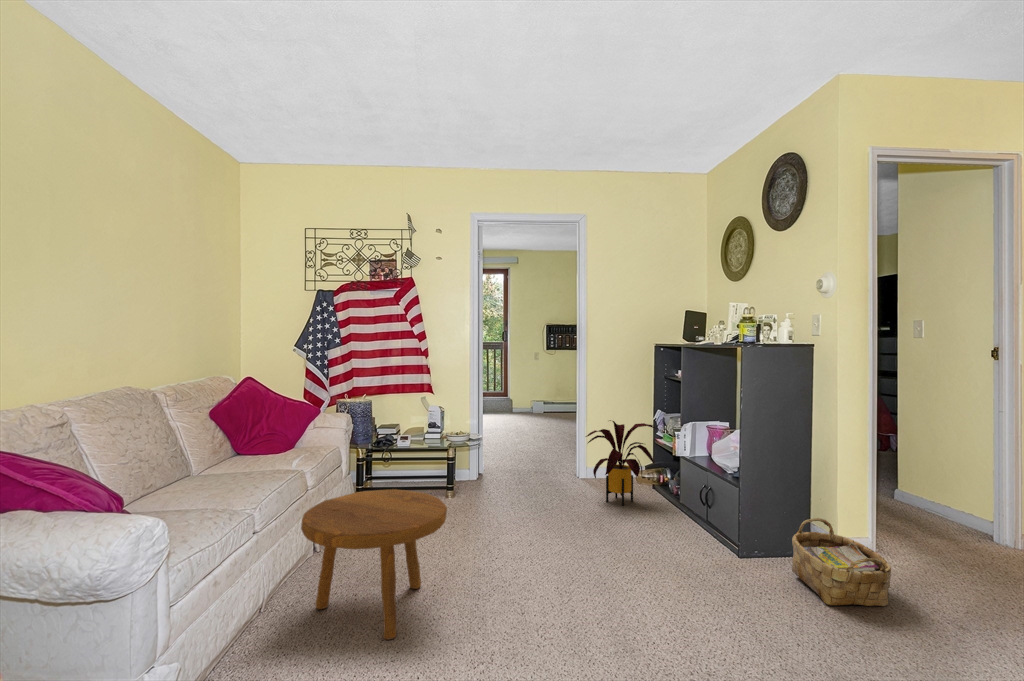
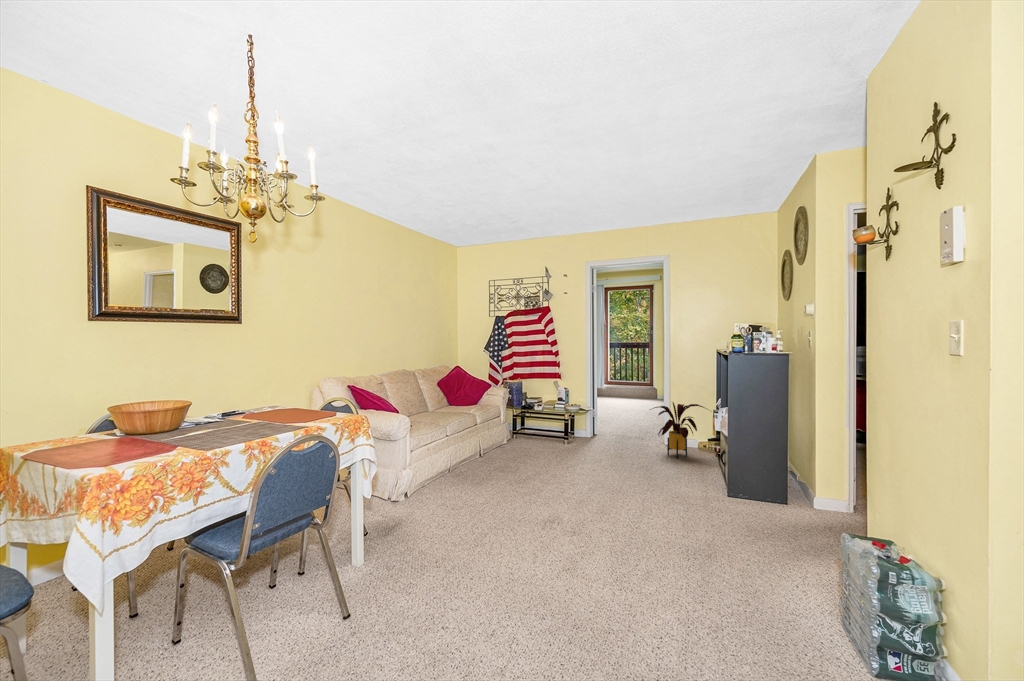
footstool: present [301,489,447,640] -> none [467,426,537,494]
woven basket: present [792,518,891,606] -> none [752,468,810,525]

